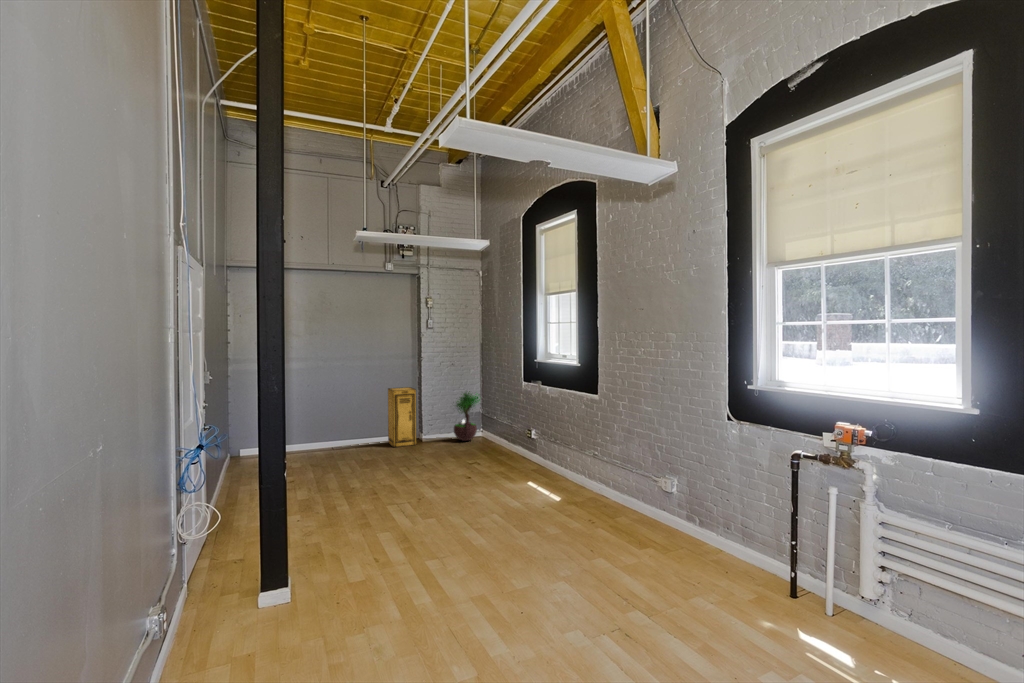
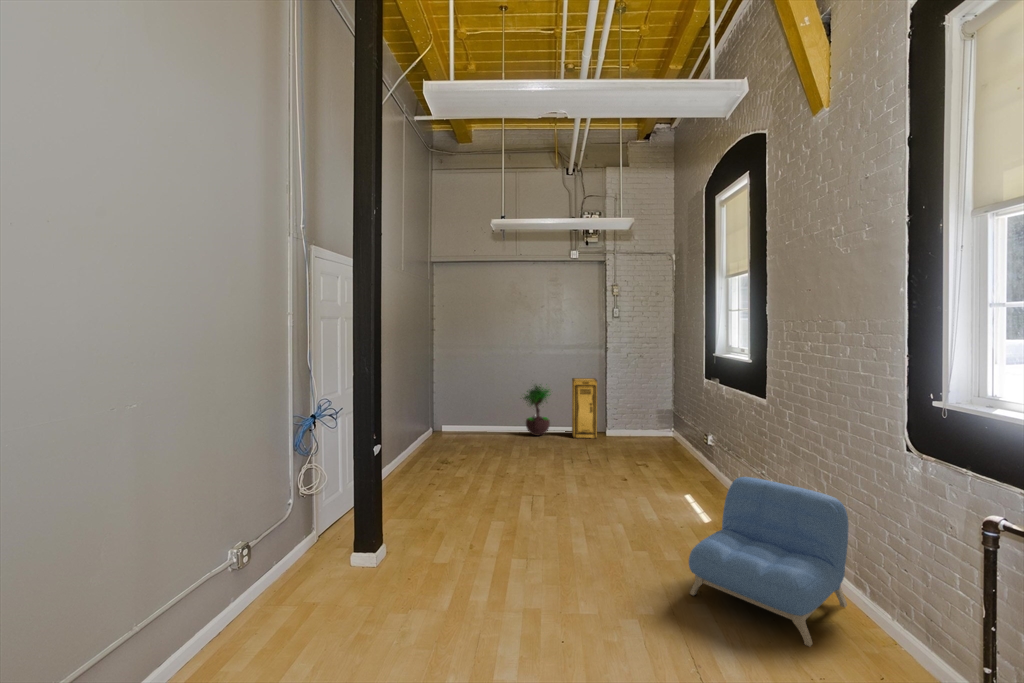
potted tree: present [454,391,480,441] -> present [523,386,550,435]
armchair: none [591,455,687,570] -> present [689,477,849,646]

